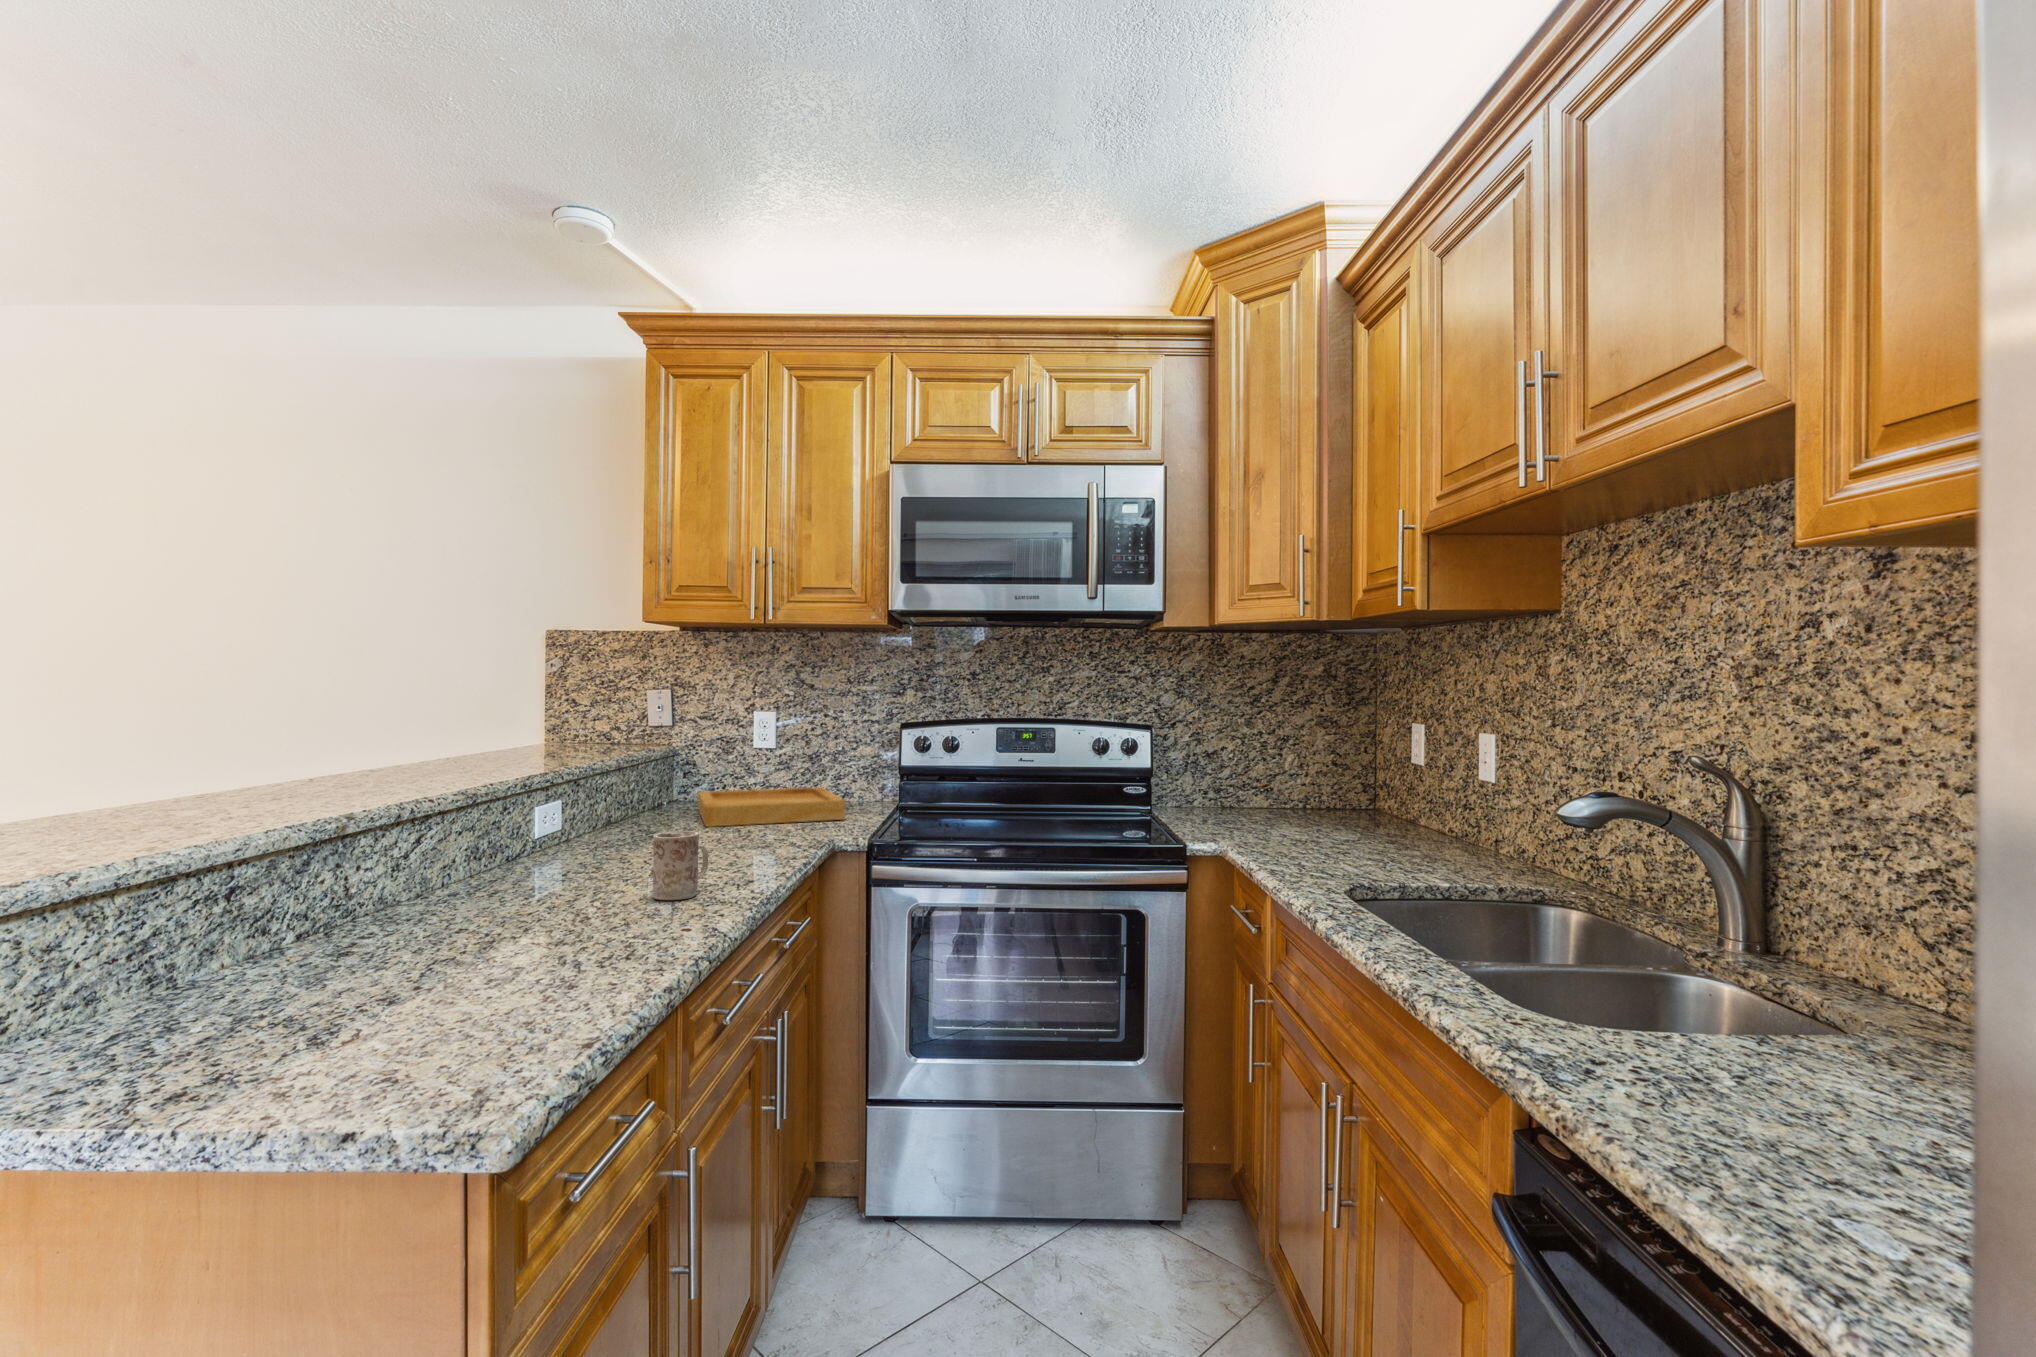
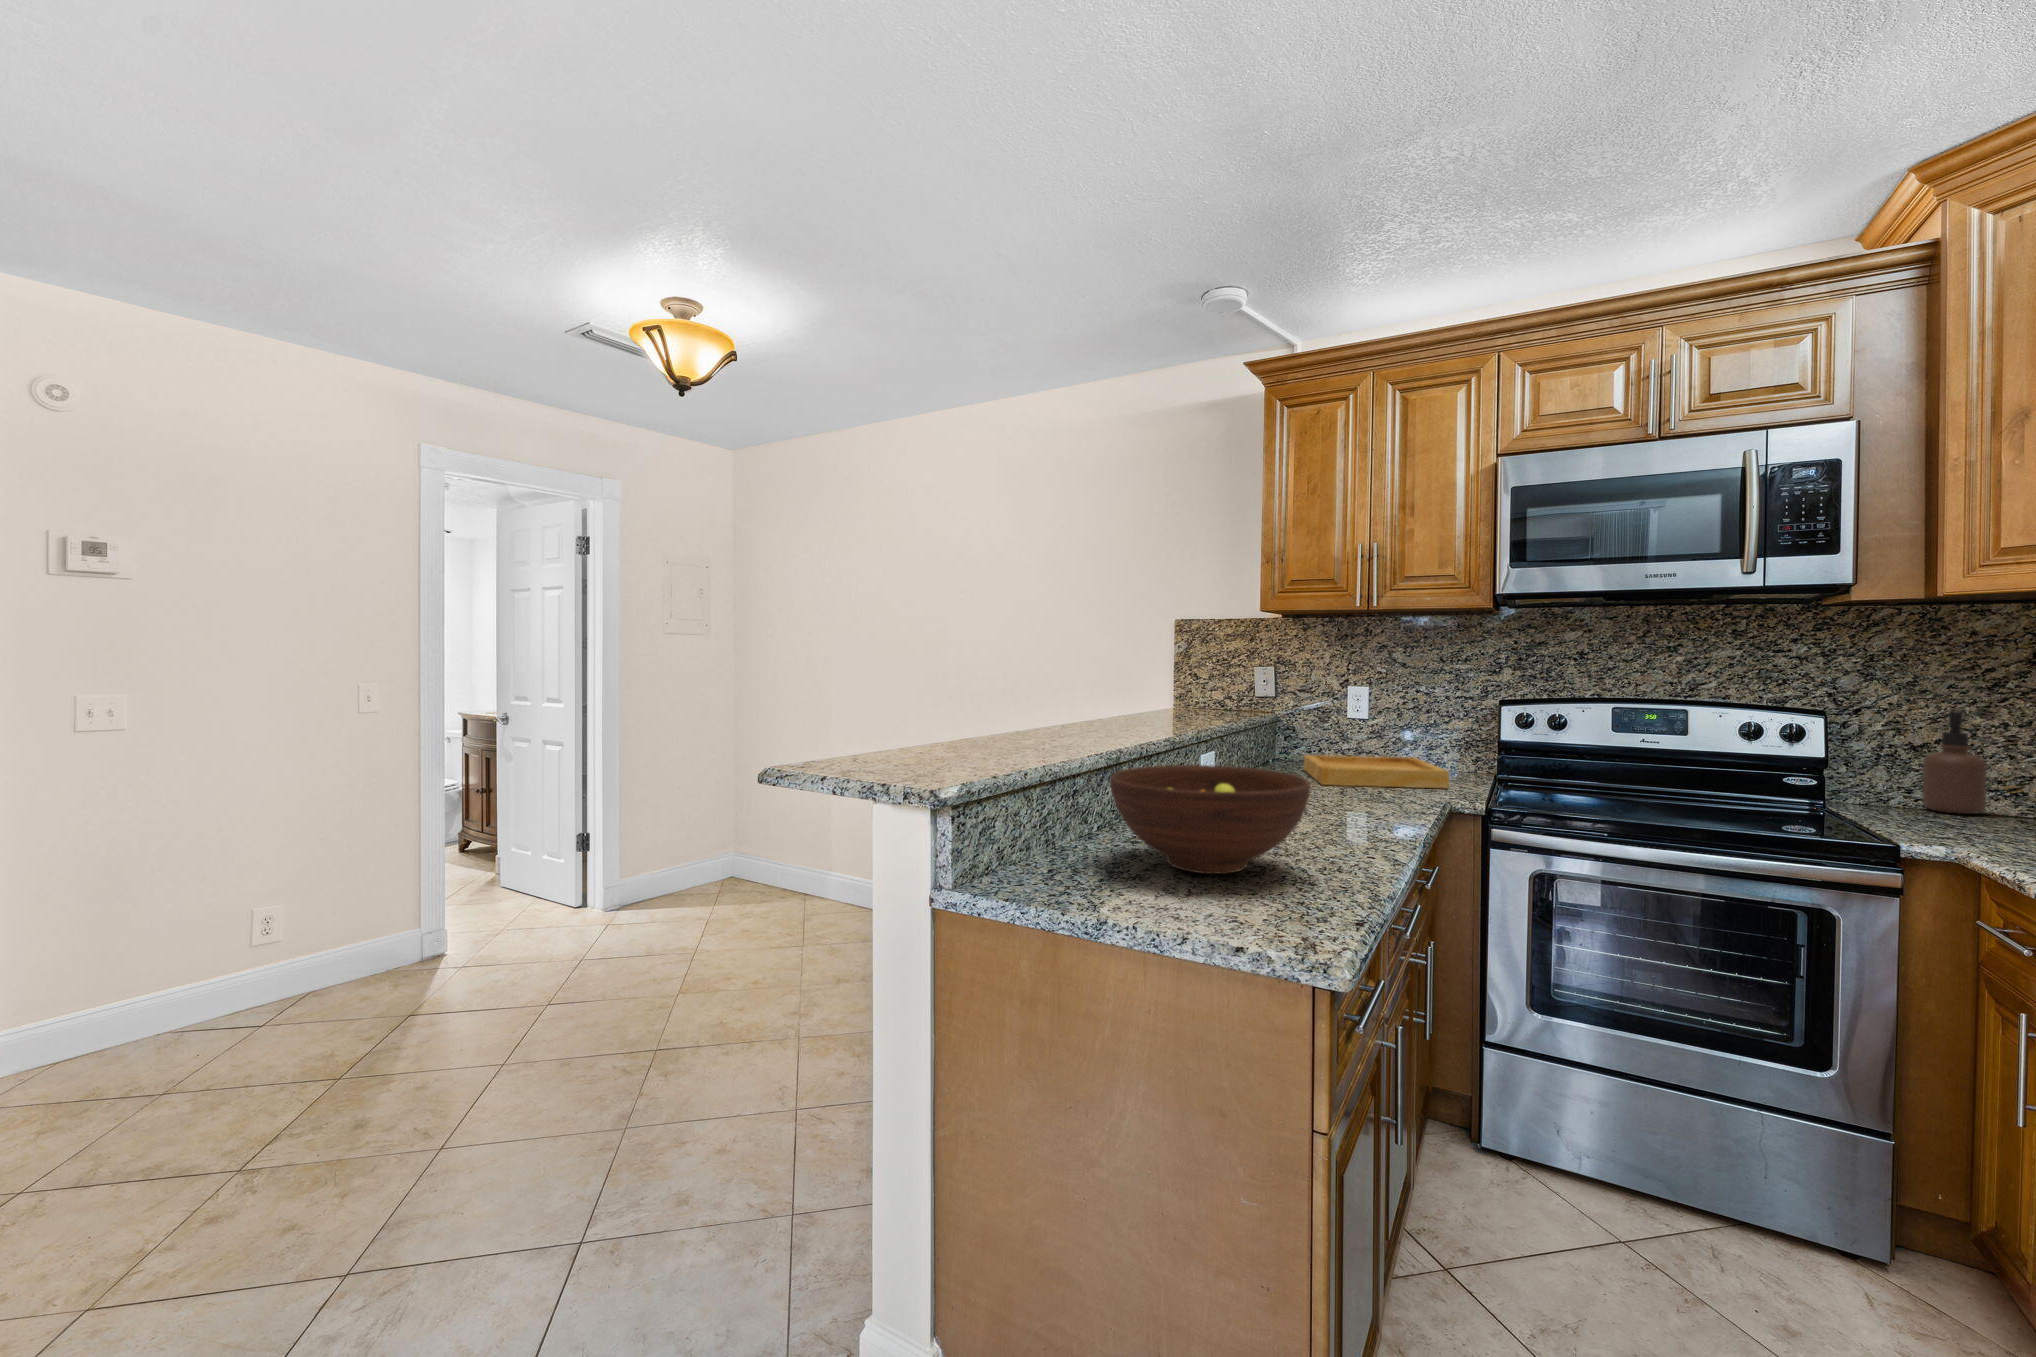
soap dispenser: none [1216,723,1253,808] -> present [1923,712,1987,814]
fruit bowl: none [239,822,588,991] -> present [1110,765,1310,874]
mug: present [653,831,709,900] -> none [1321,784,1363,839]

